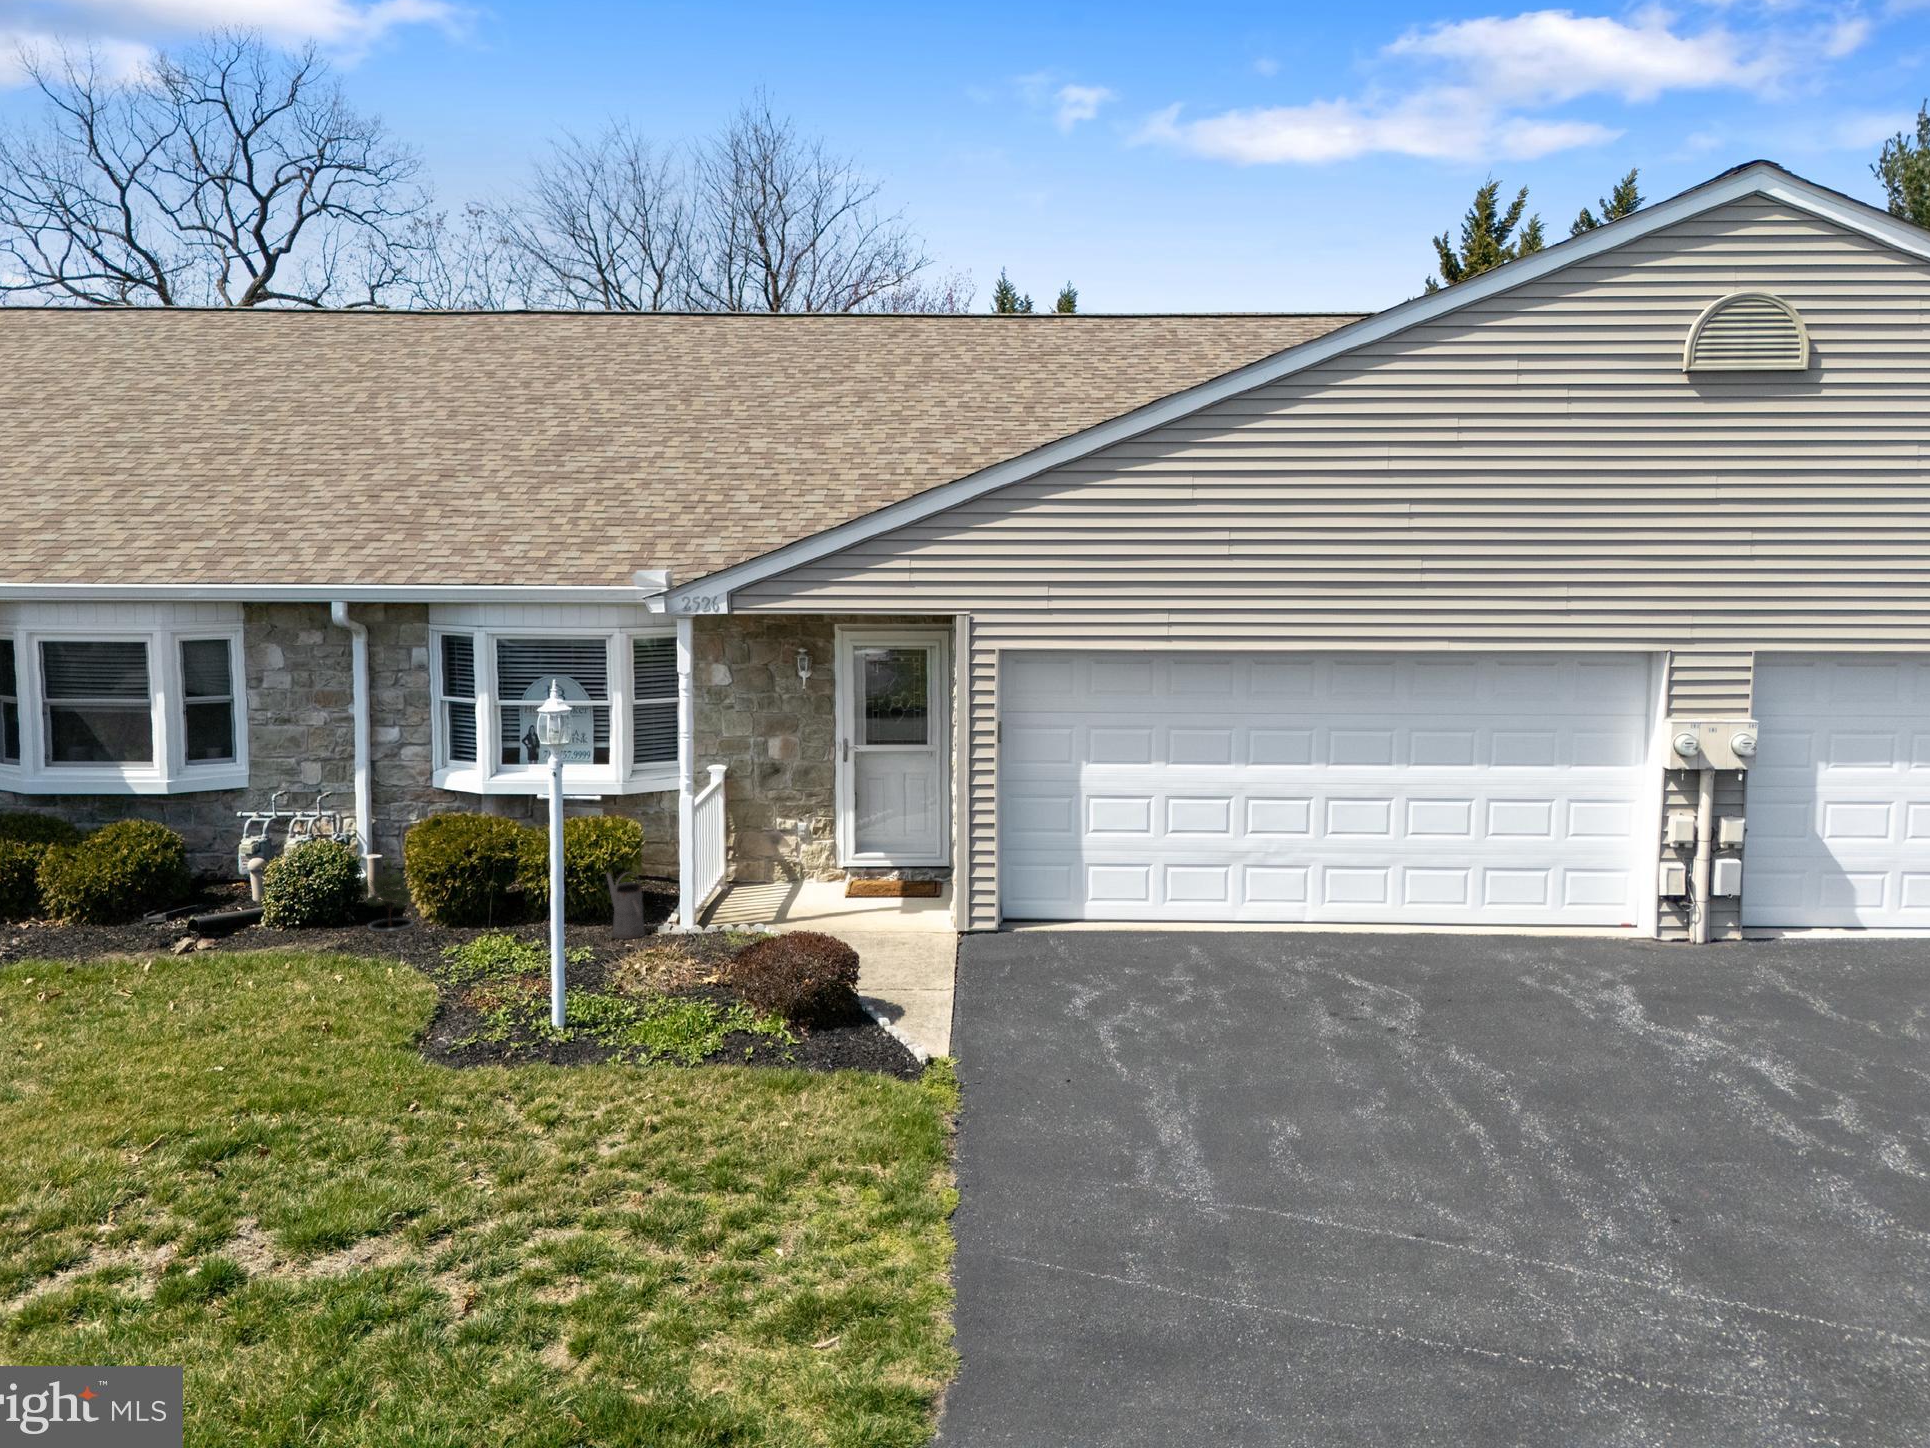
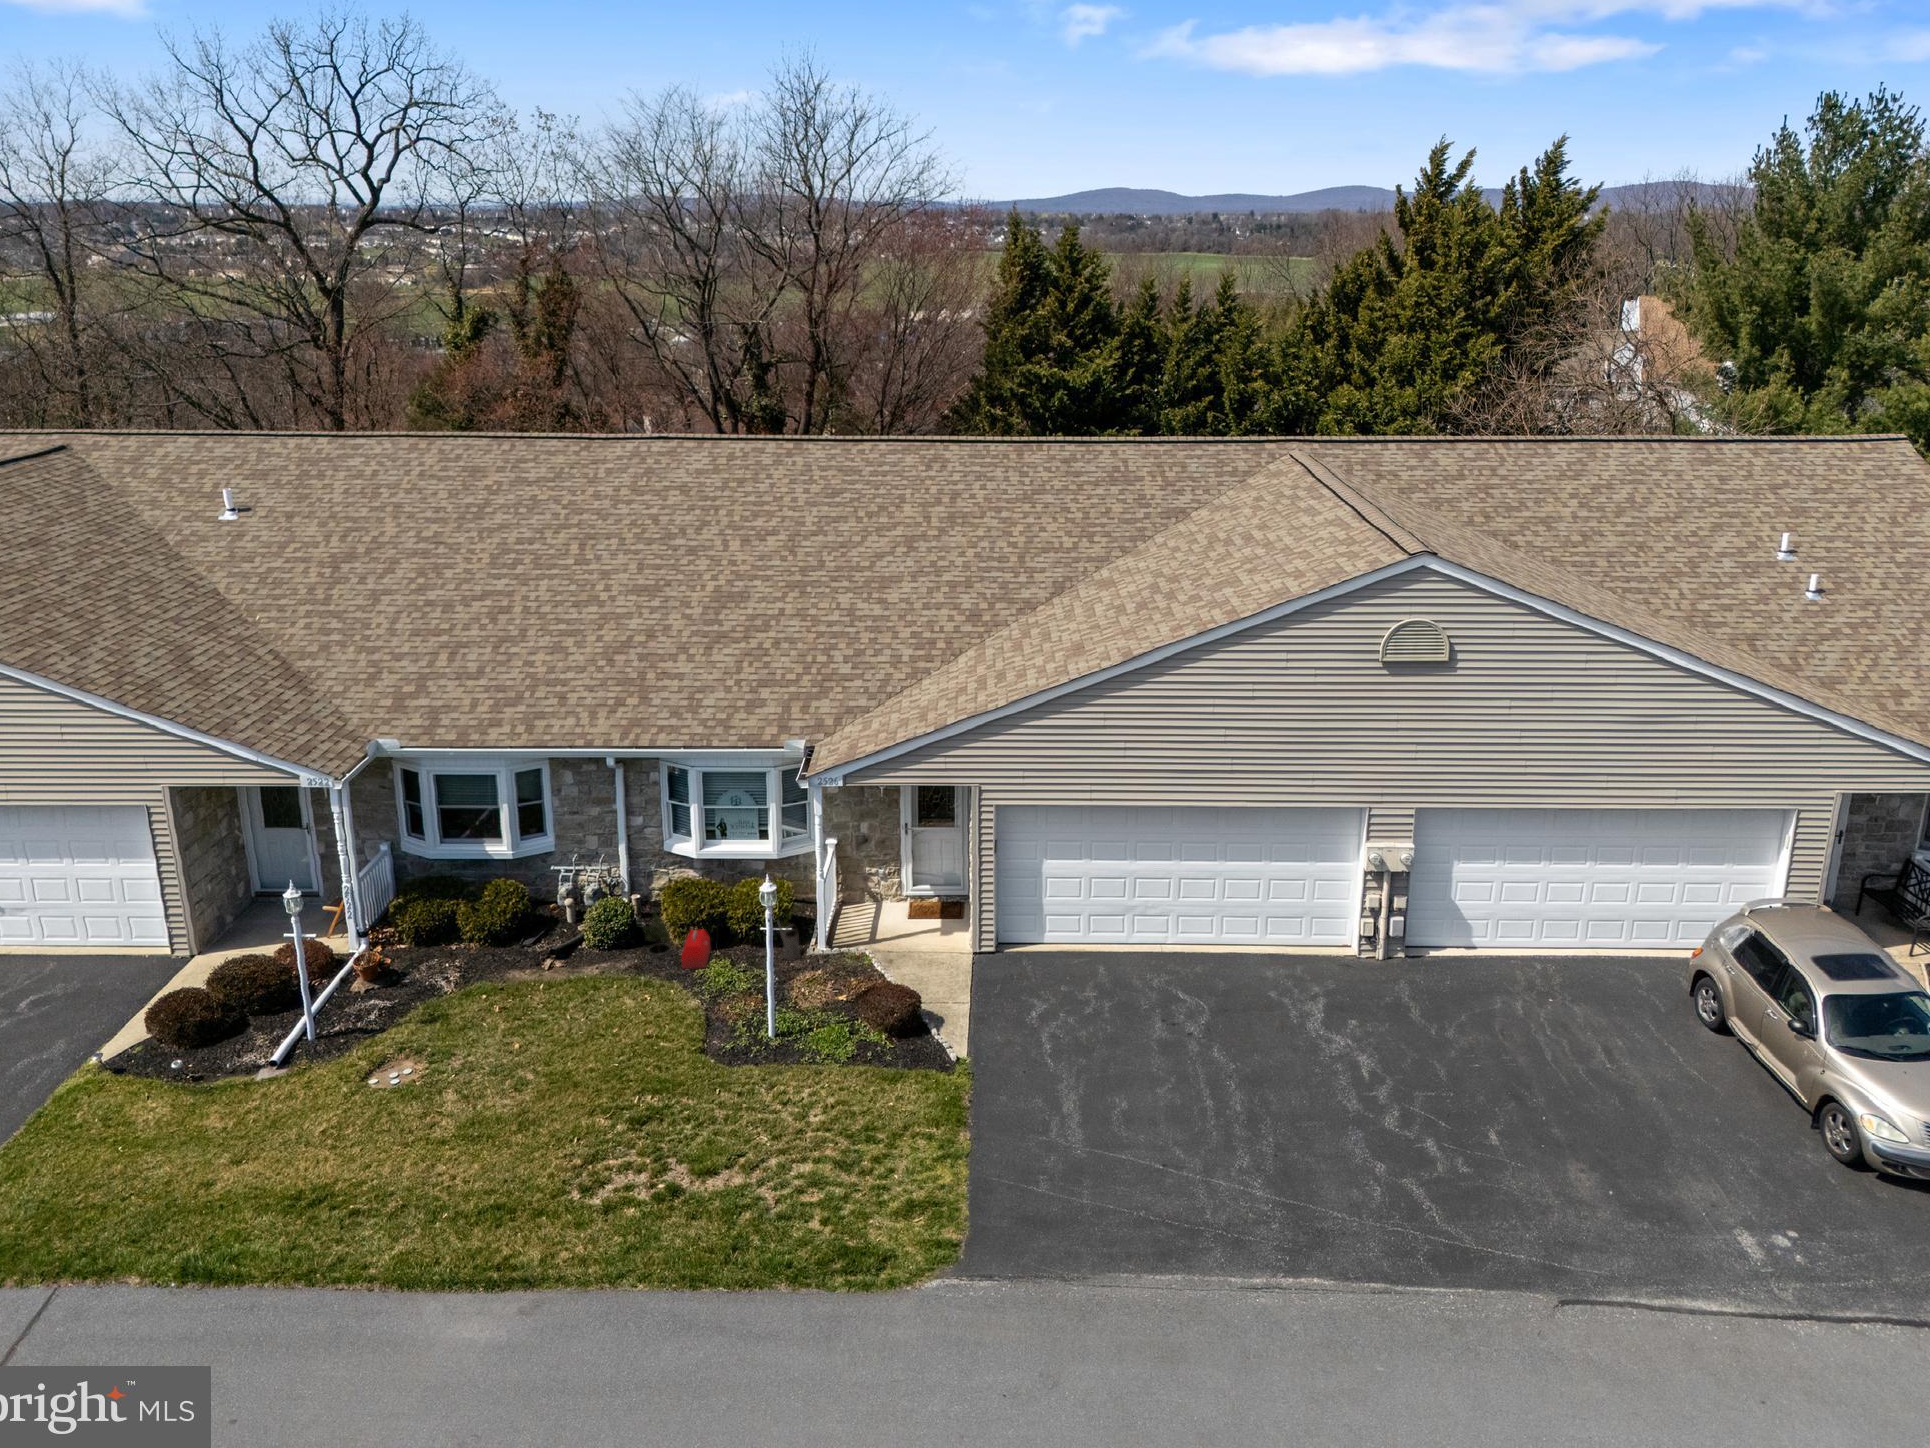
toolbox: none [419,881,484,946] -> present [681,929,711,969]

